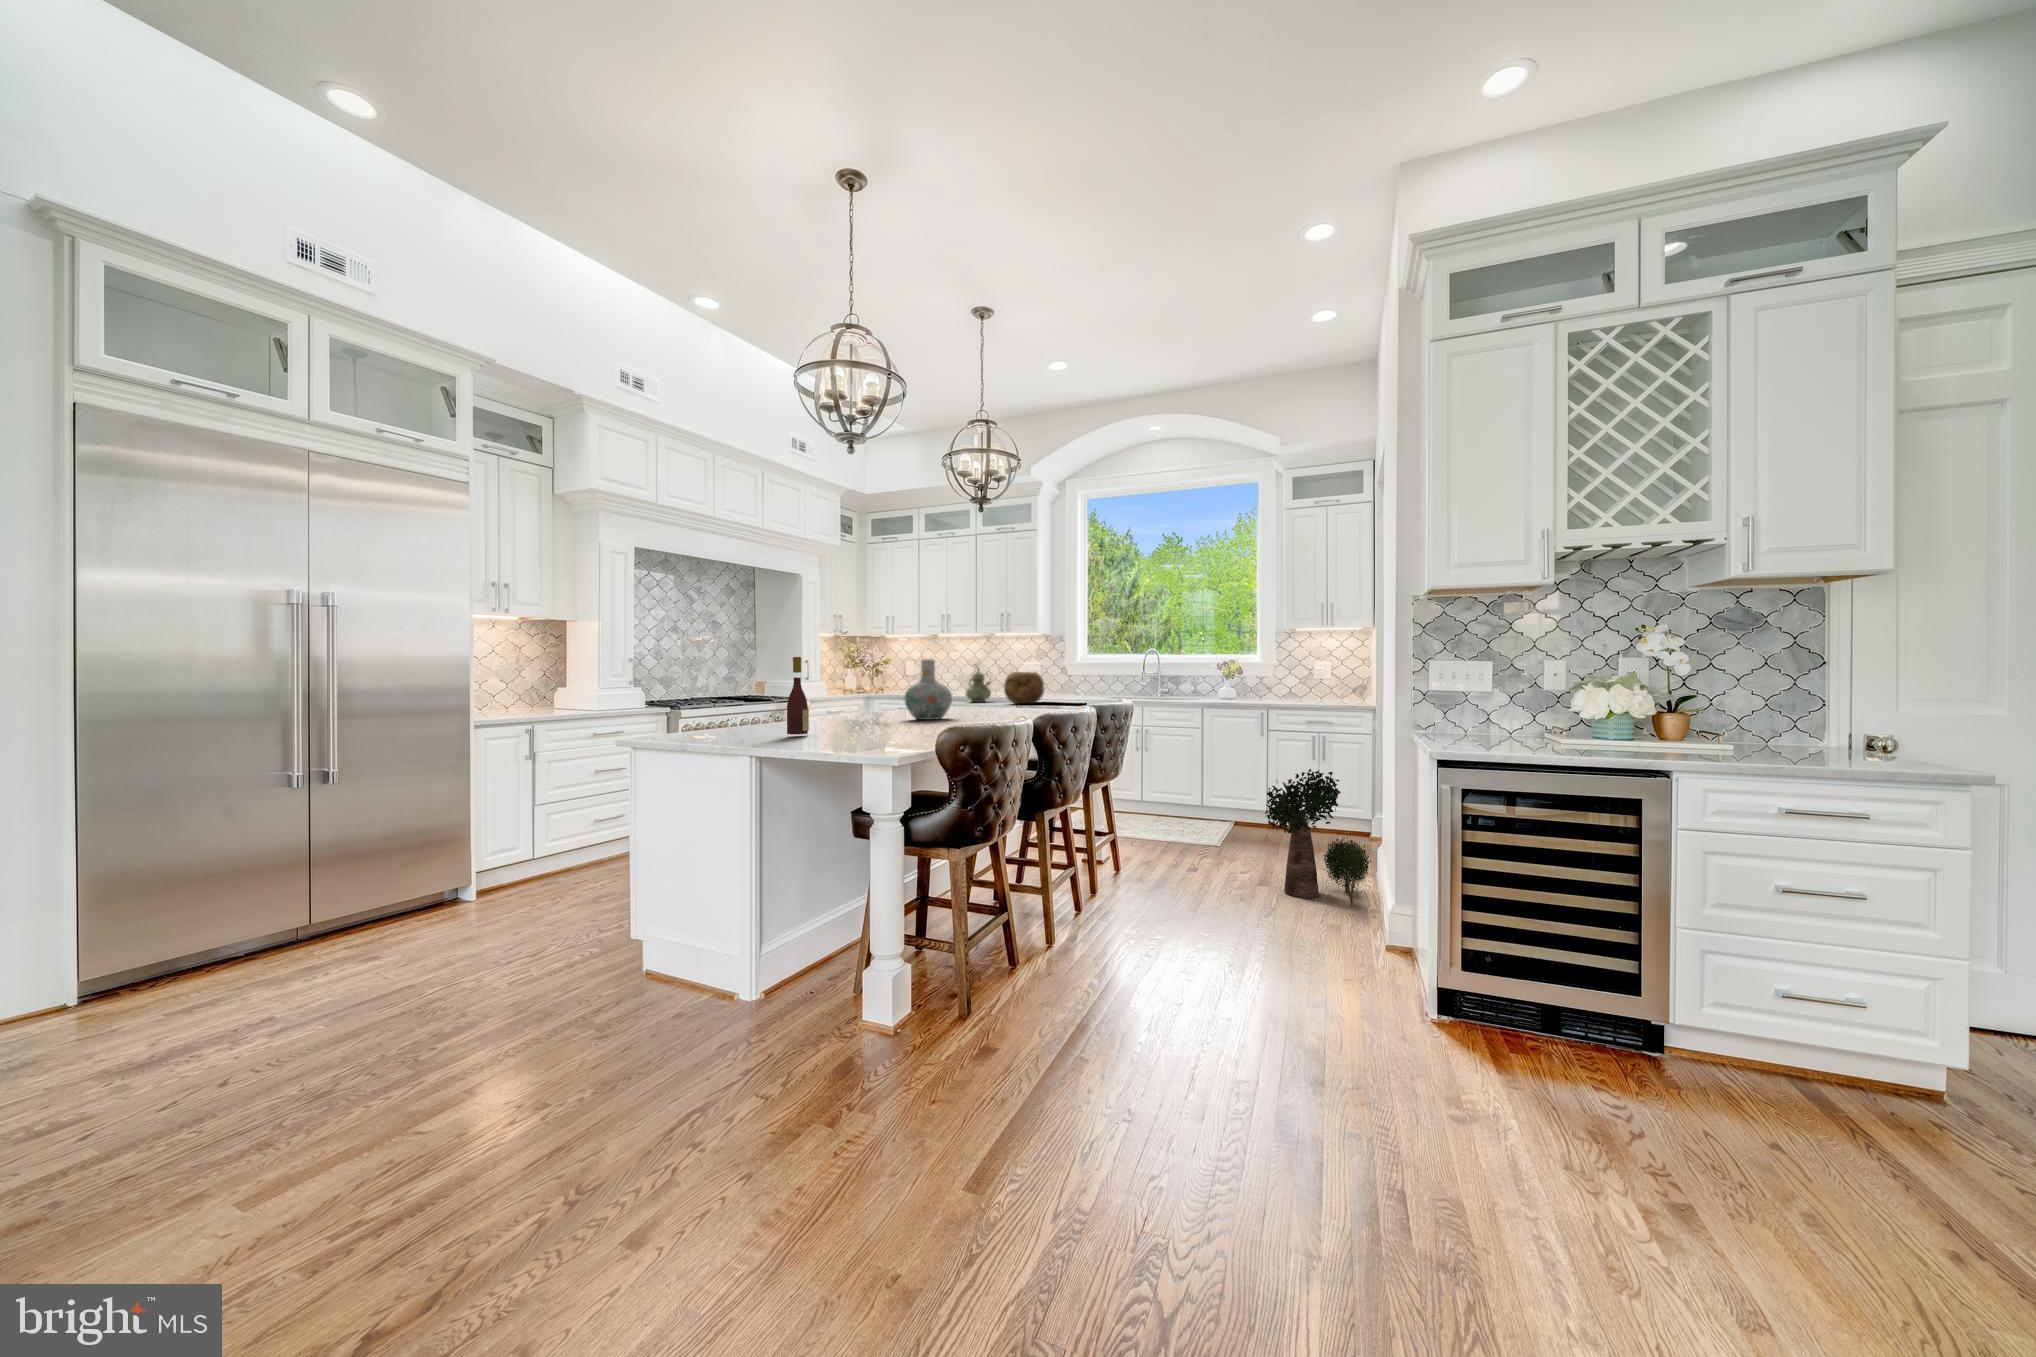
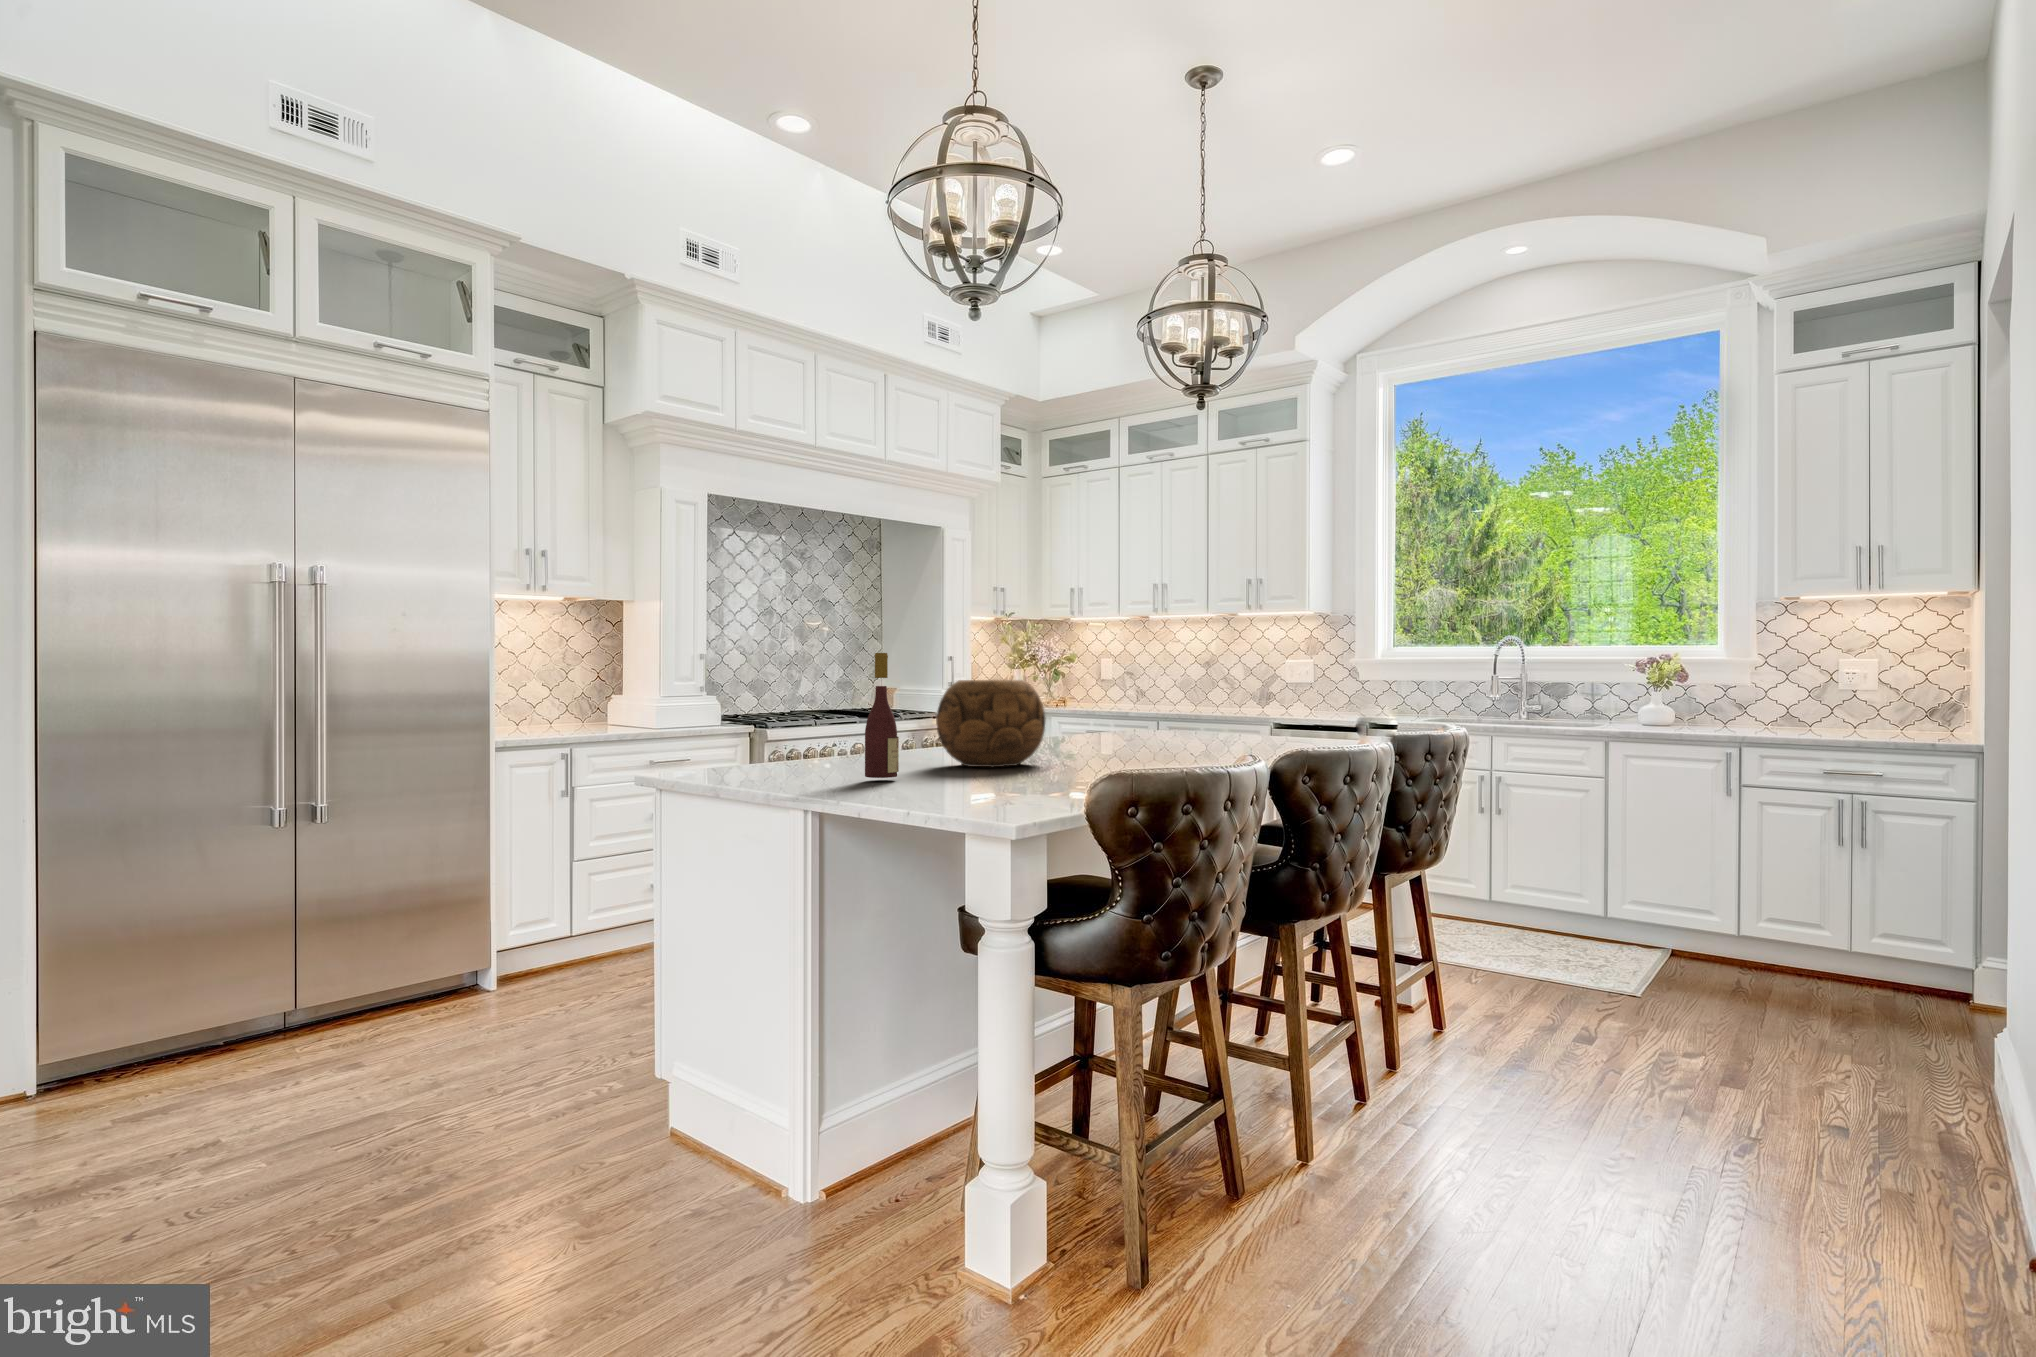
vase: present [904,659,952,720] -> none [1068,656,1146,755]
teapot: present [966,668,991,702] -> none [1186,665,1228,724]
decorative bowl: present [1004,672,1044,704] -> present [936,680,1045,767]
potted plant: present [1265,769,1371,907] -> none [1739,871,1987,1156]

